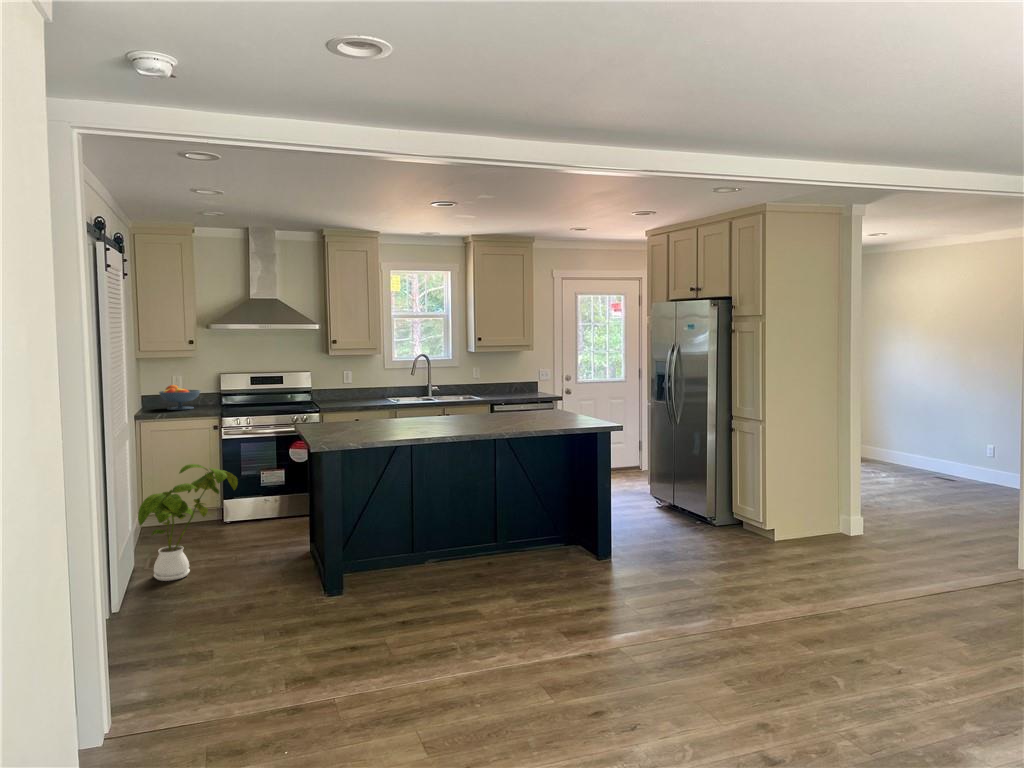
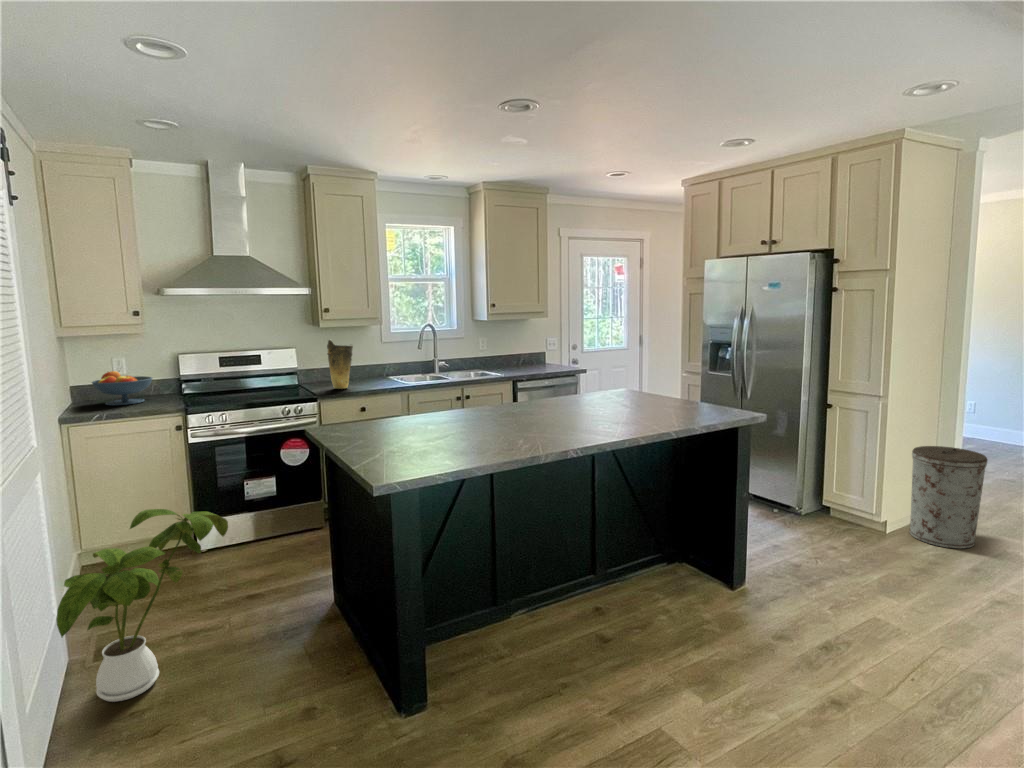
vase: none [331,365,352,405] -> present [327,340,353,389]
trash can: none [792,466,847,552] -> present [910,446,987,549]

